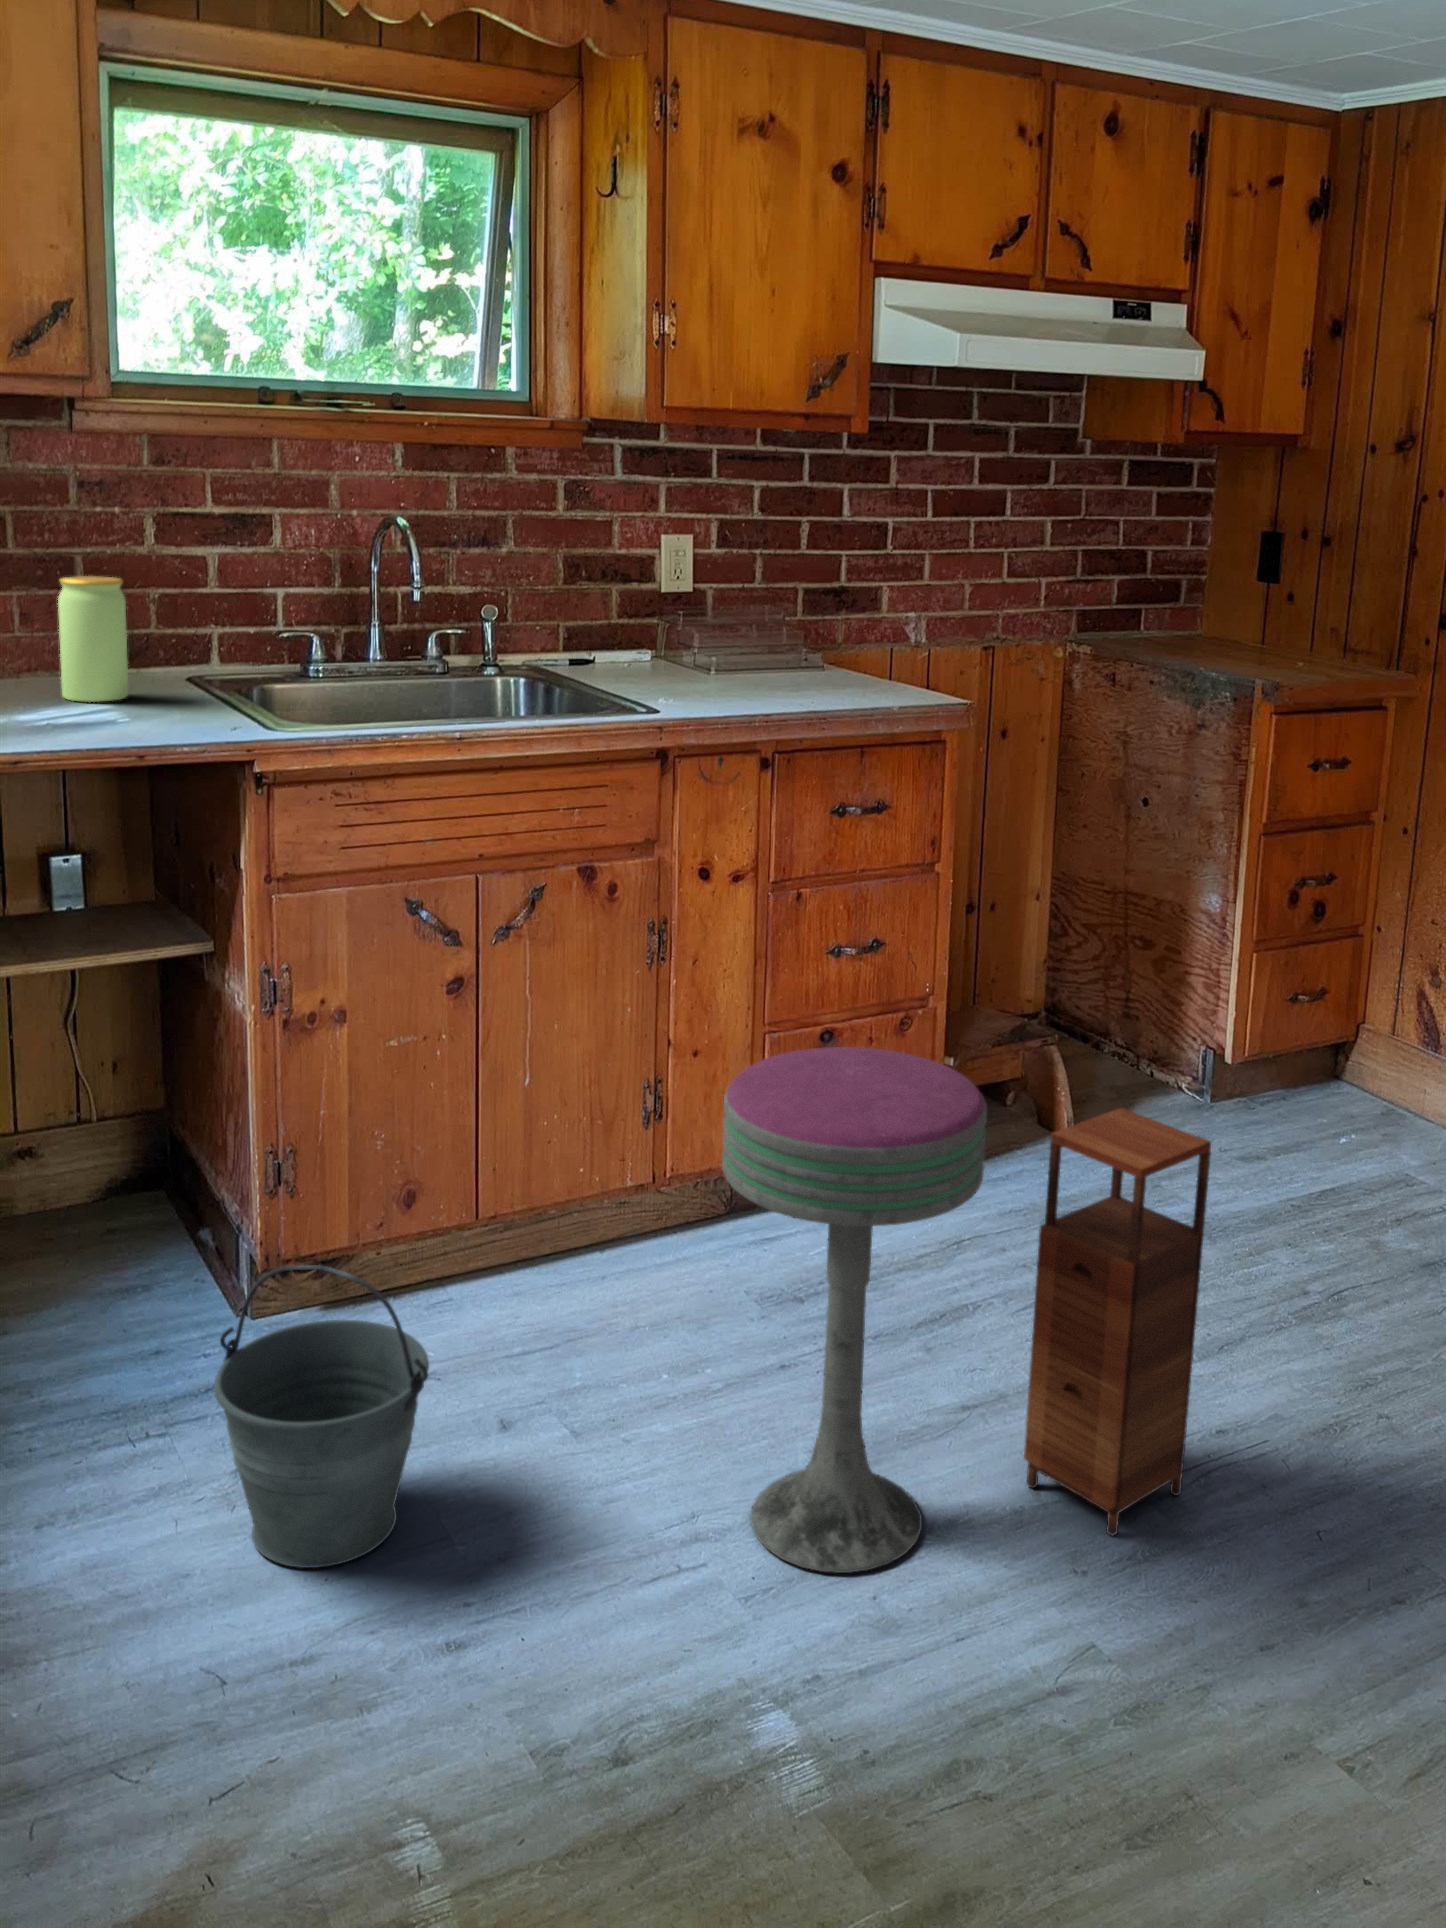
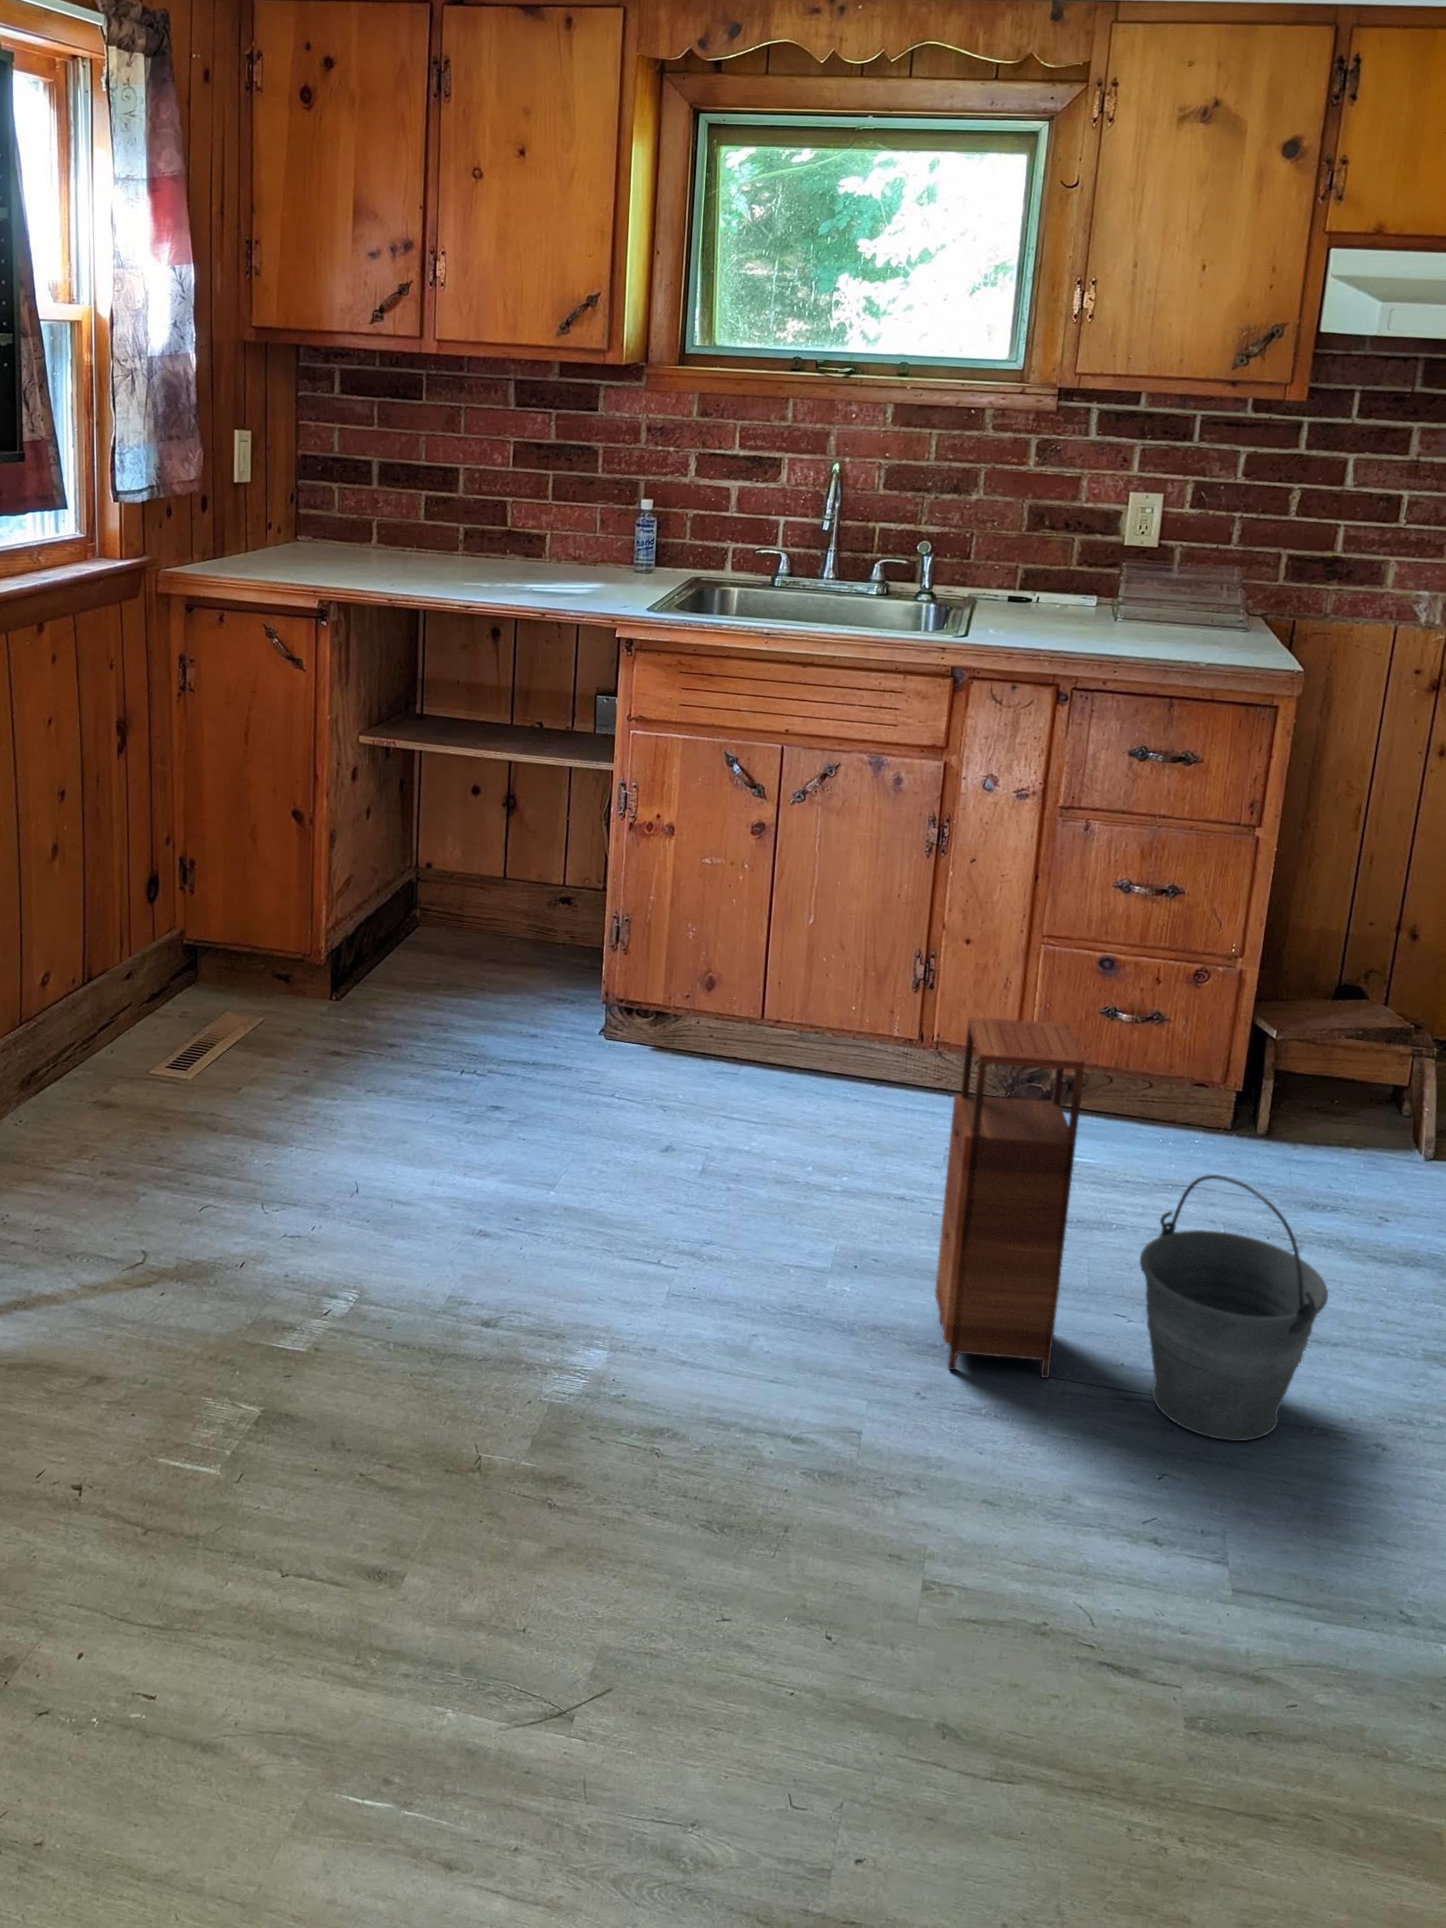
jar: present [58,576,129,702] -> none [579,494,625,583]
bar stool: present [722,1047,987,1573] -> none [694,899,907,1306]
bucket: present [214,1265,429,1568] -> present [1140,1175,1328,1441]

